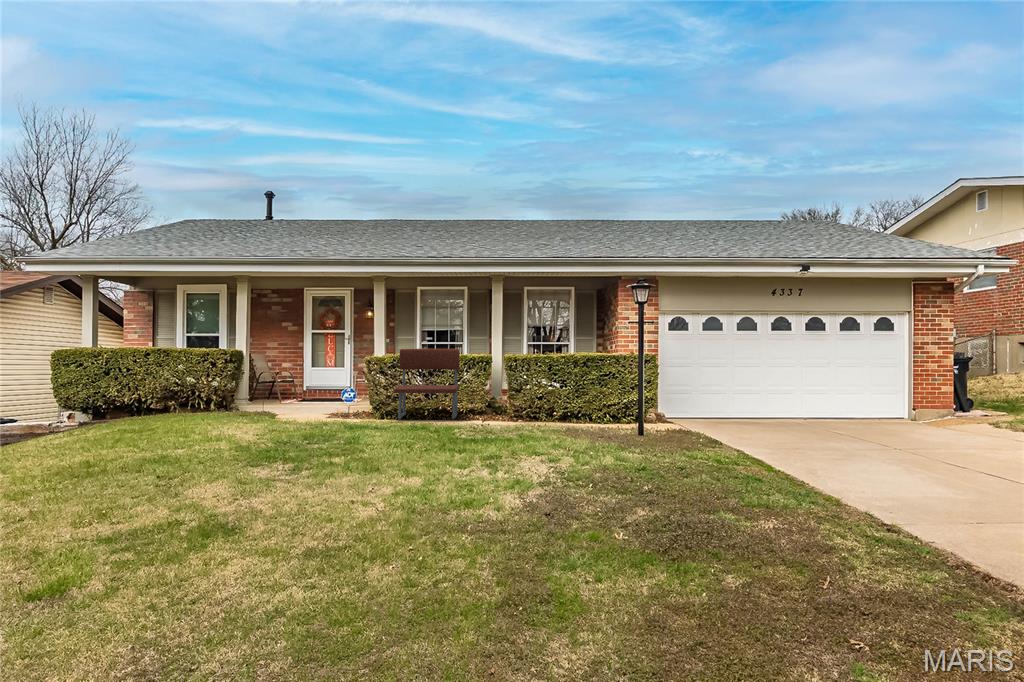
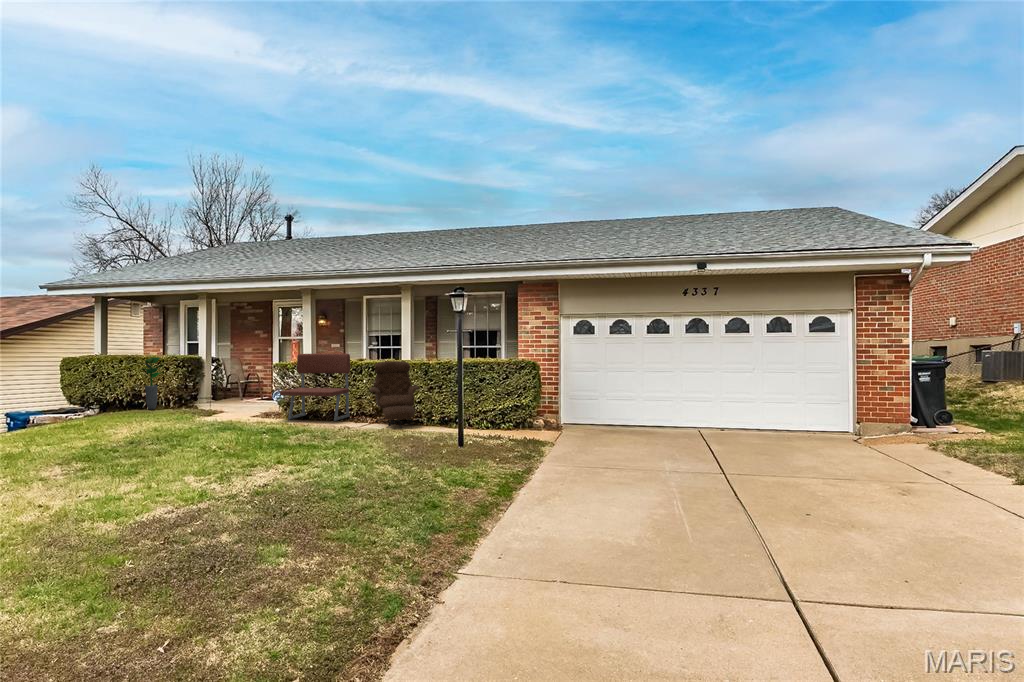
potted plant: none [186,353,216,413] -> present [143,358,160,410]
lounge chair: none [489,357,550,424] -> present [370,361,419,428]

